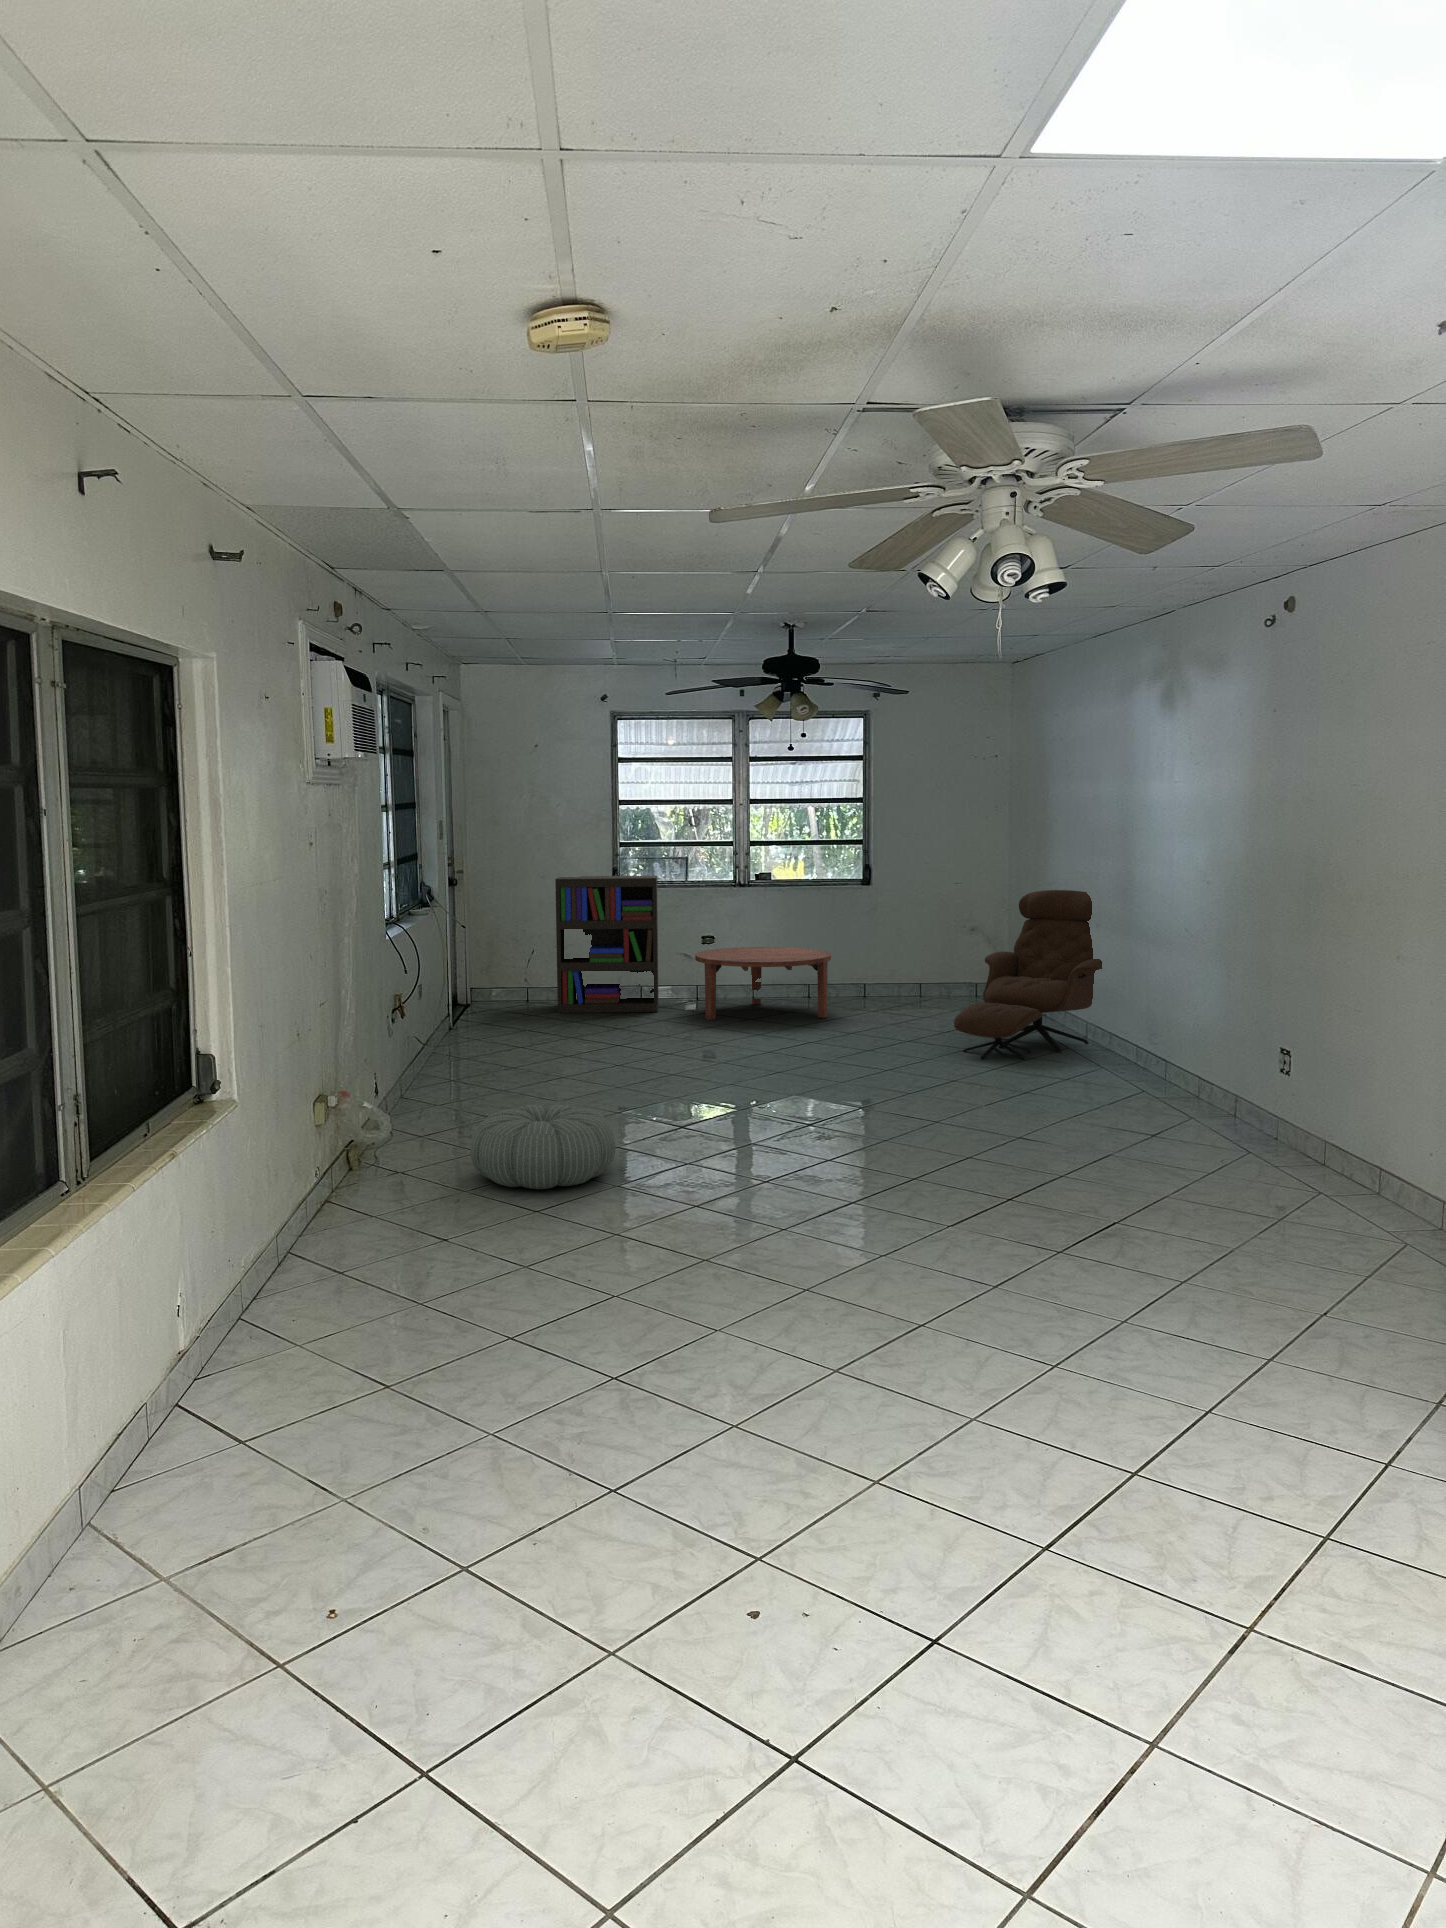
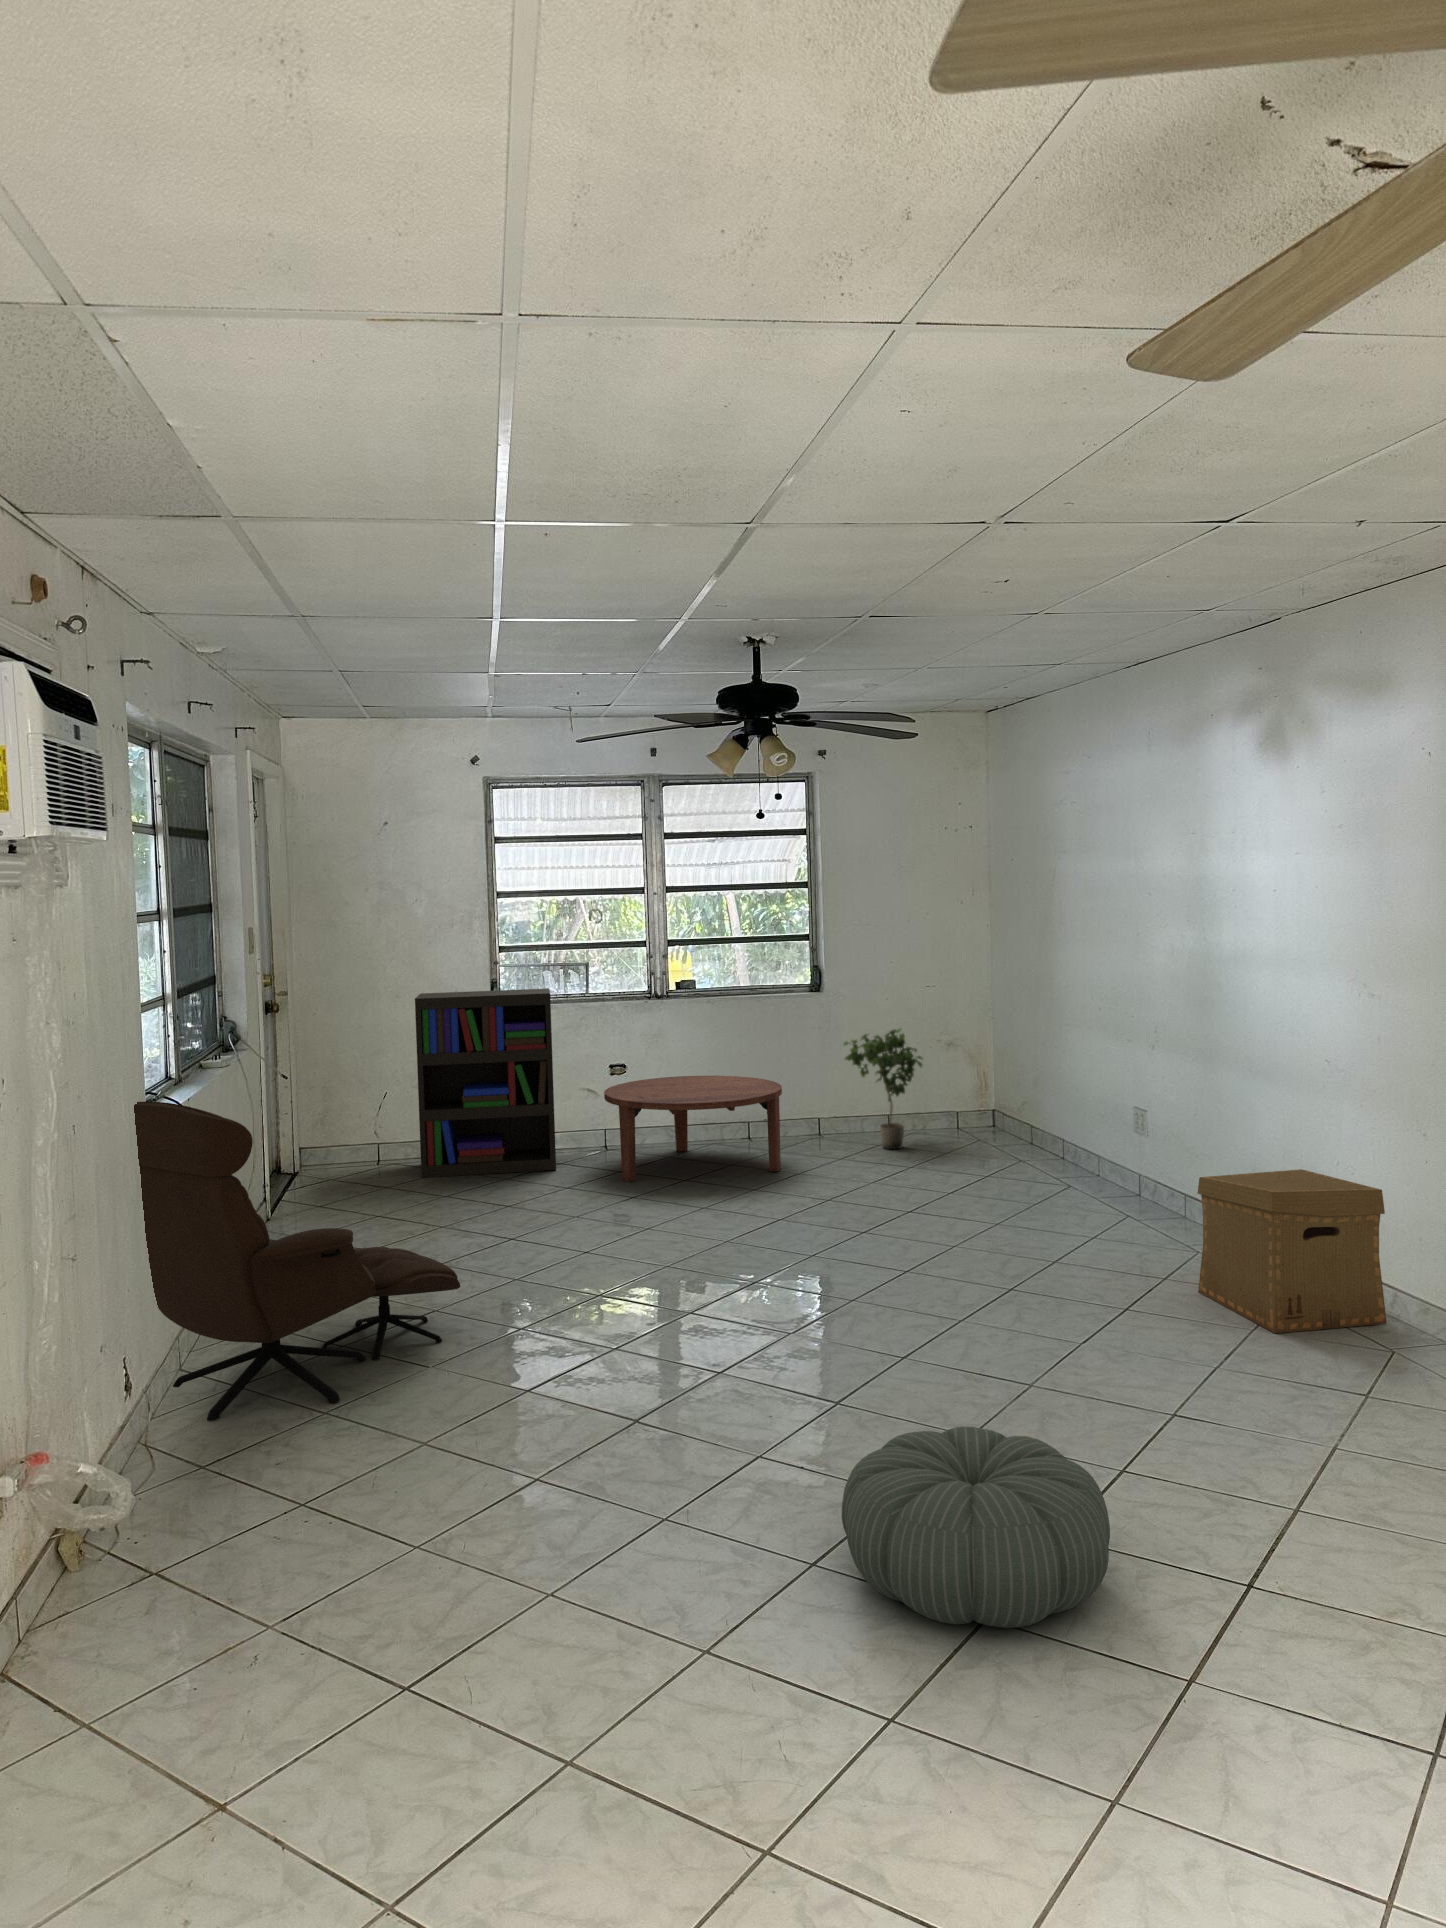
lounge chair: present [954,890,1102,1059] -> present [134,1102,460,1421]
potted plant: none [883,915,949,1009] -> present [844,1029,922,1149]
cardboard box: none [1088,1007,1206,1109] -> present [1198,1169,1387,1333]
pouf: present [470,1104,616,1189] -> present [842,1426,1110,1628]

